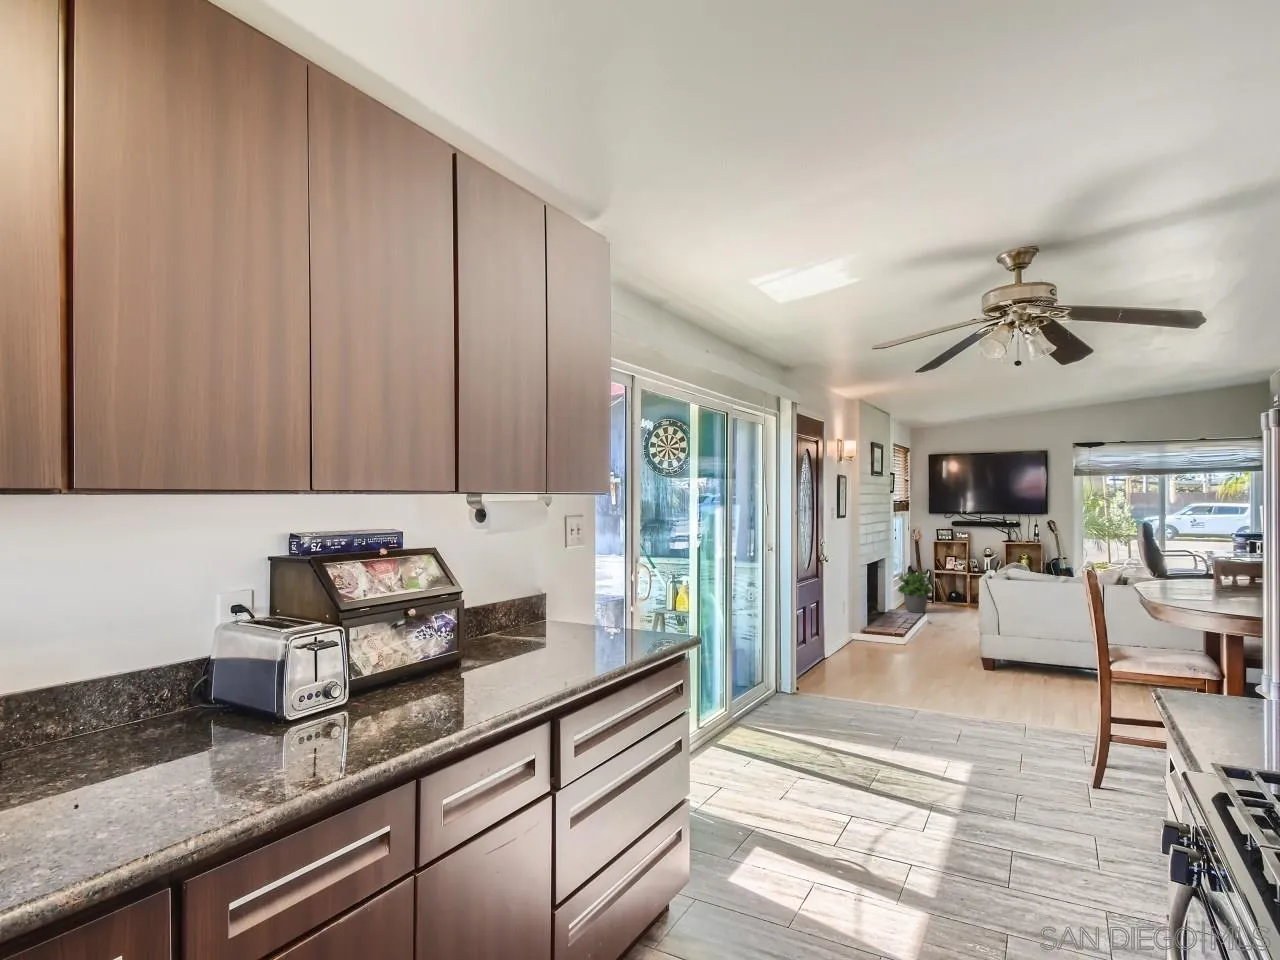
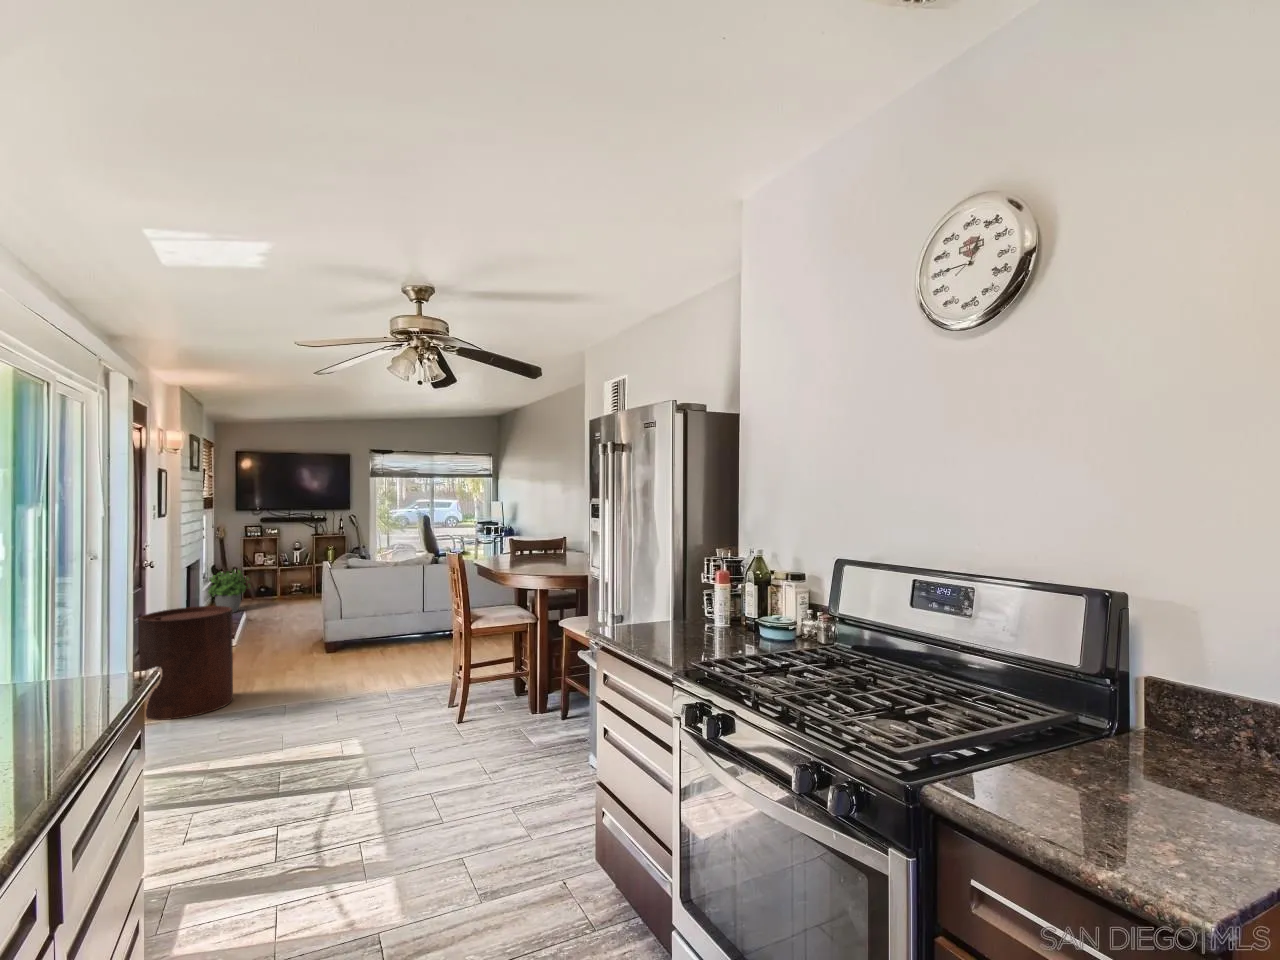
trash can: none [804,598,877,697] -> present [139,606,233,720]

